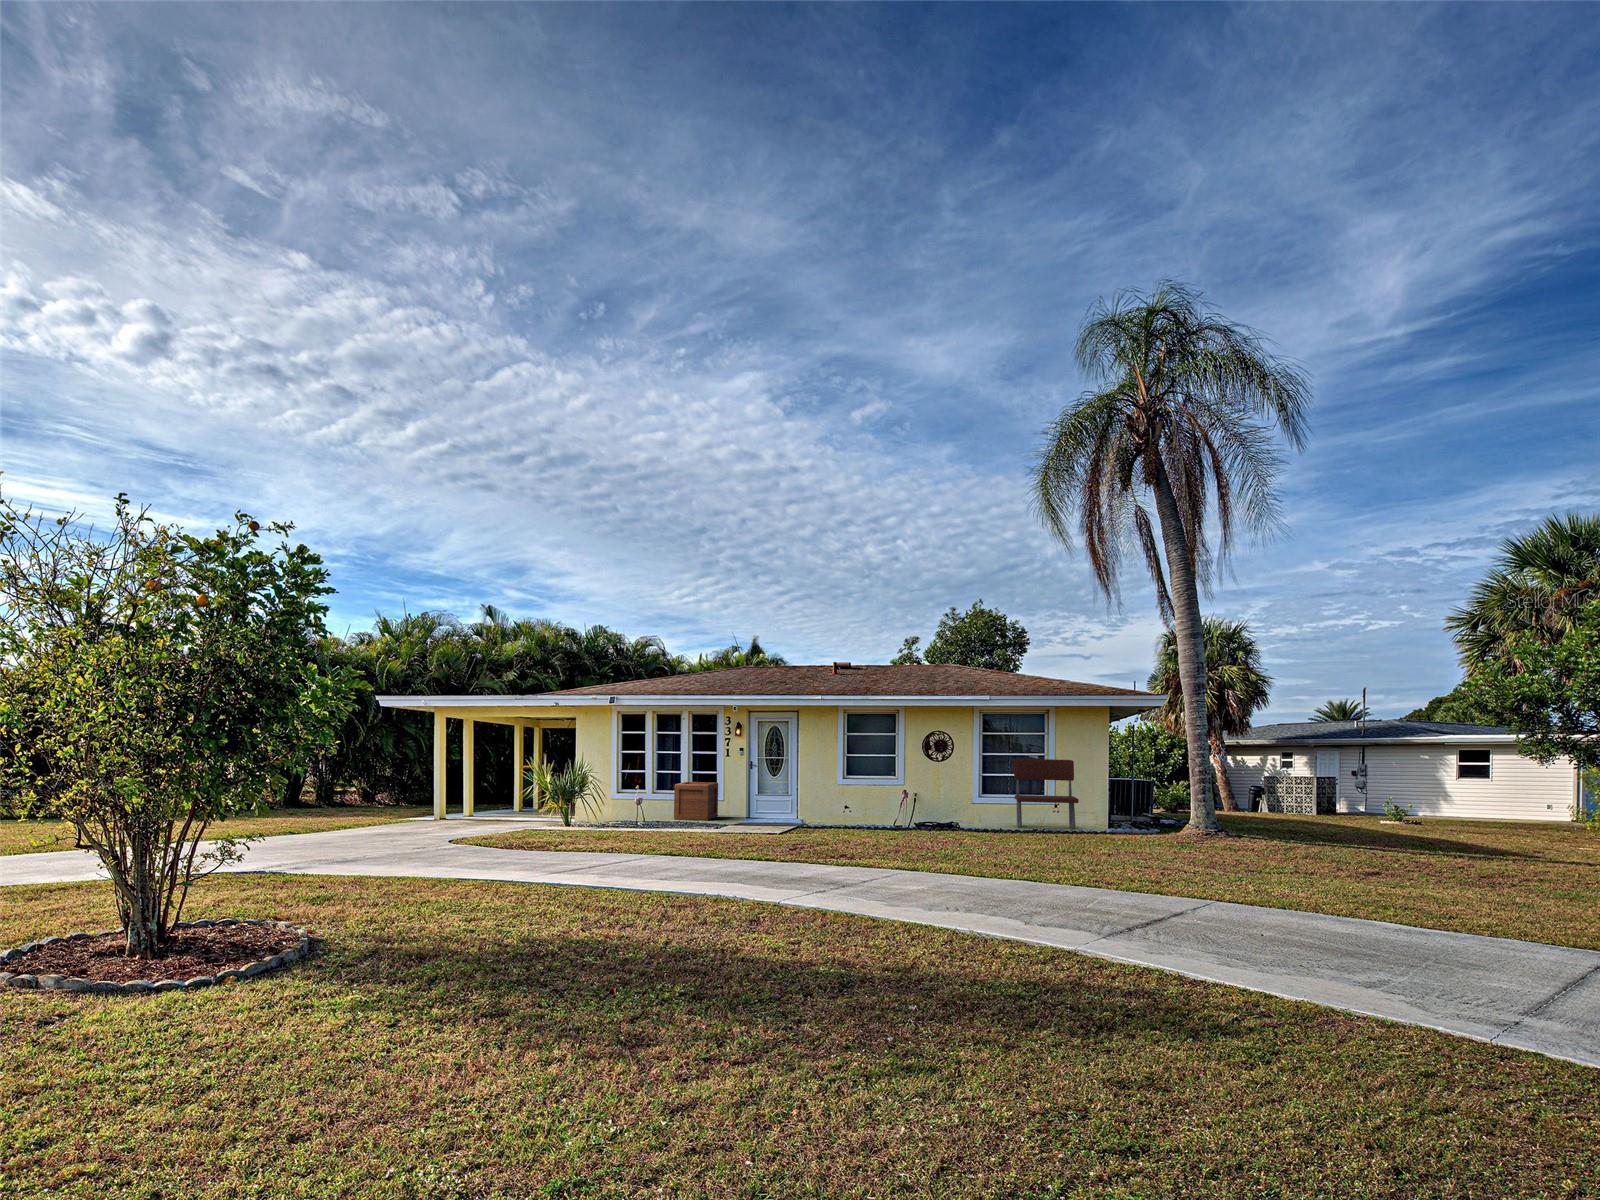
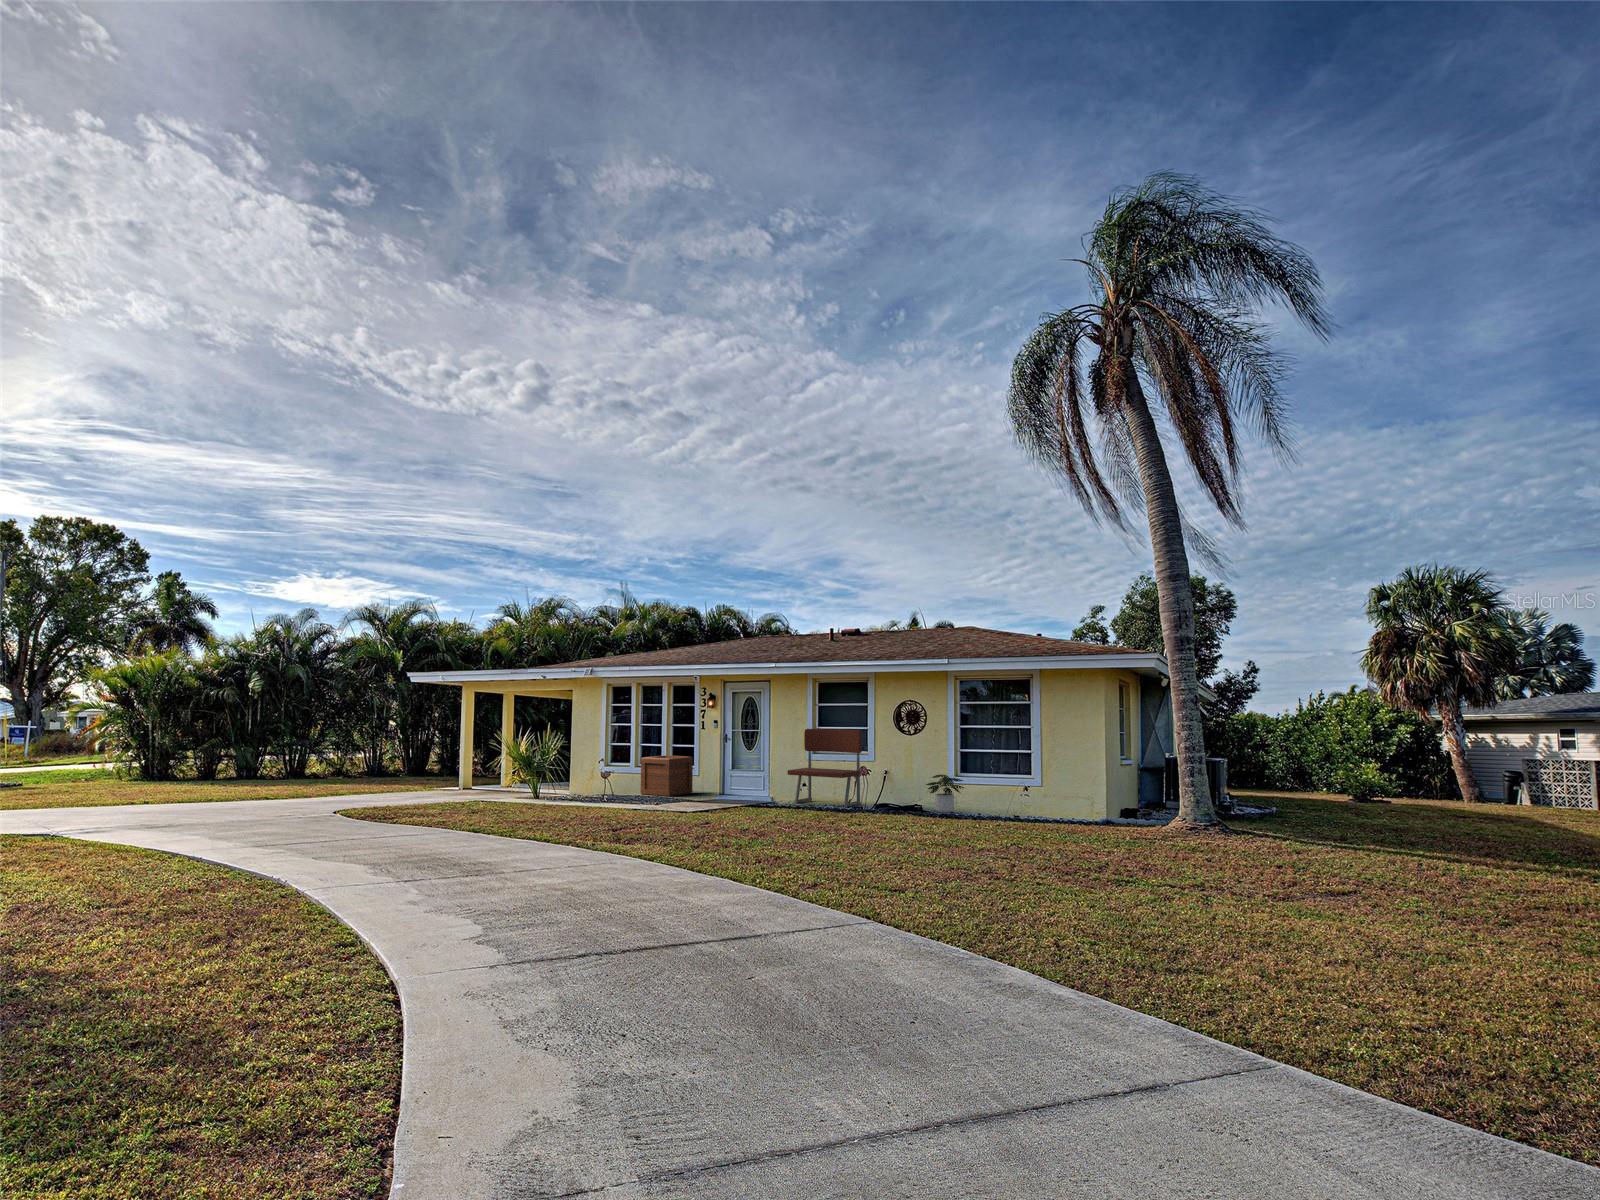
bench: present [1014,759,1079,829] -> present [787,729,862,807]
potted plant: none [959,795,998,826] -> present [926,775,964,813]

